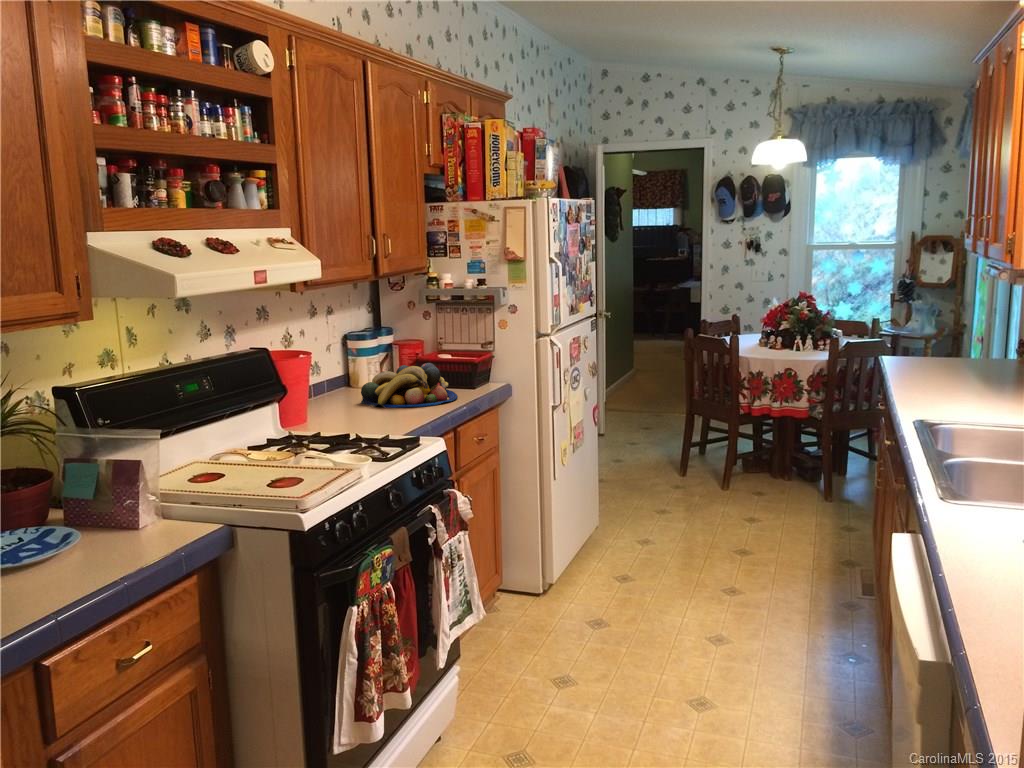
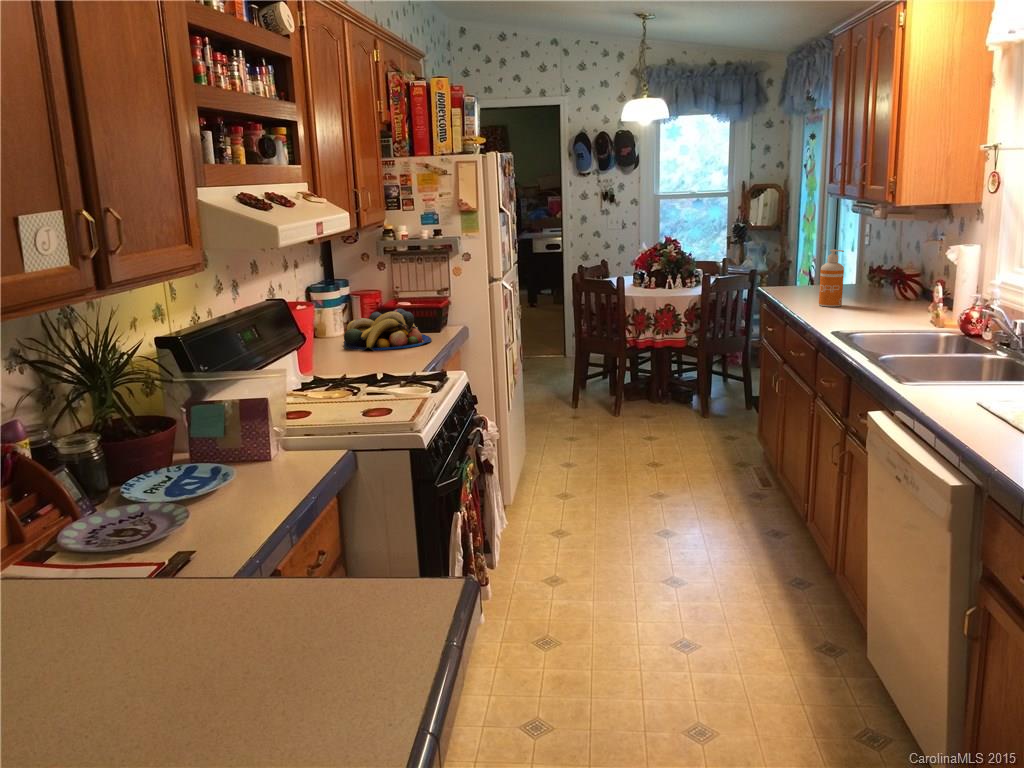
soap dispenser: none [937,316,971,386] -> present [819,250,844,307]

